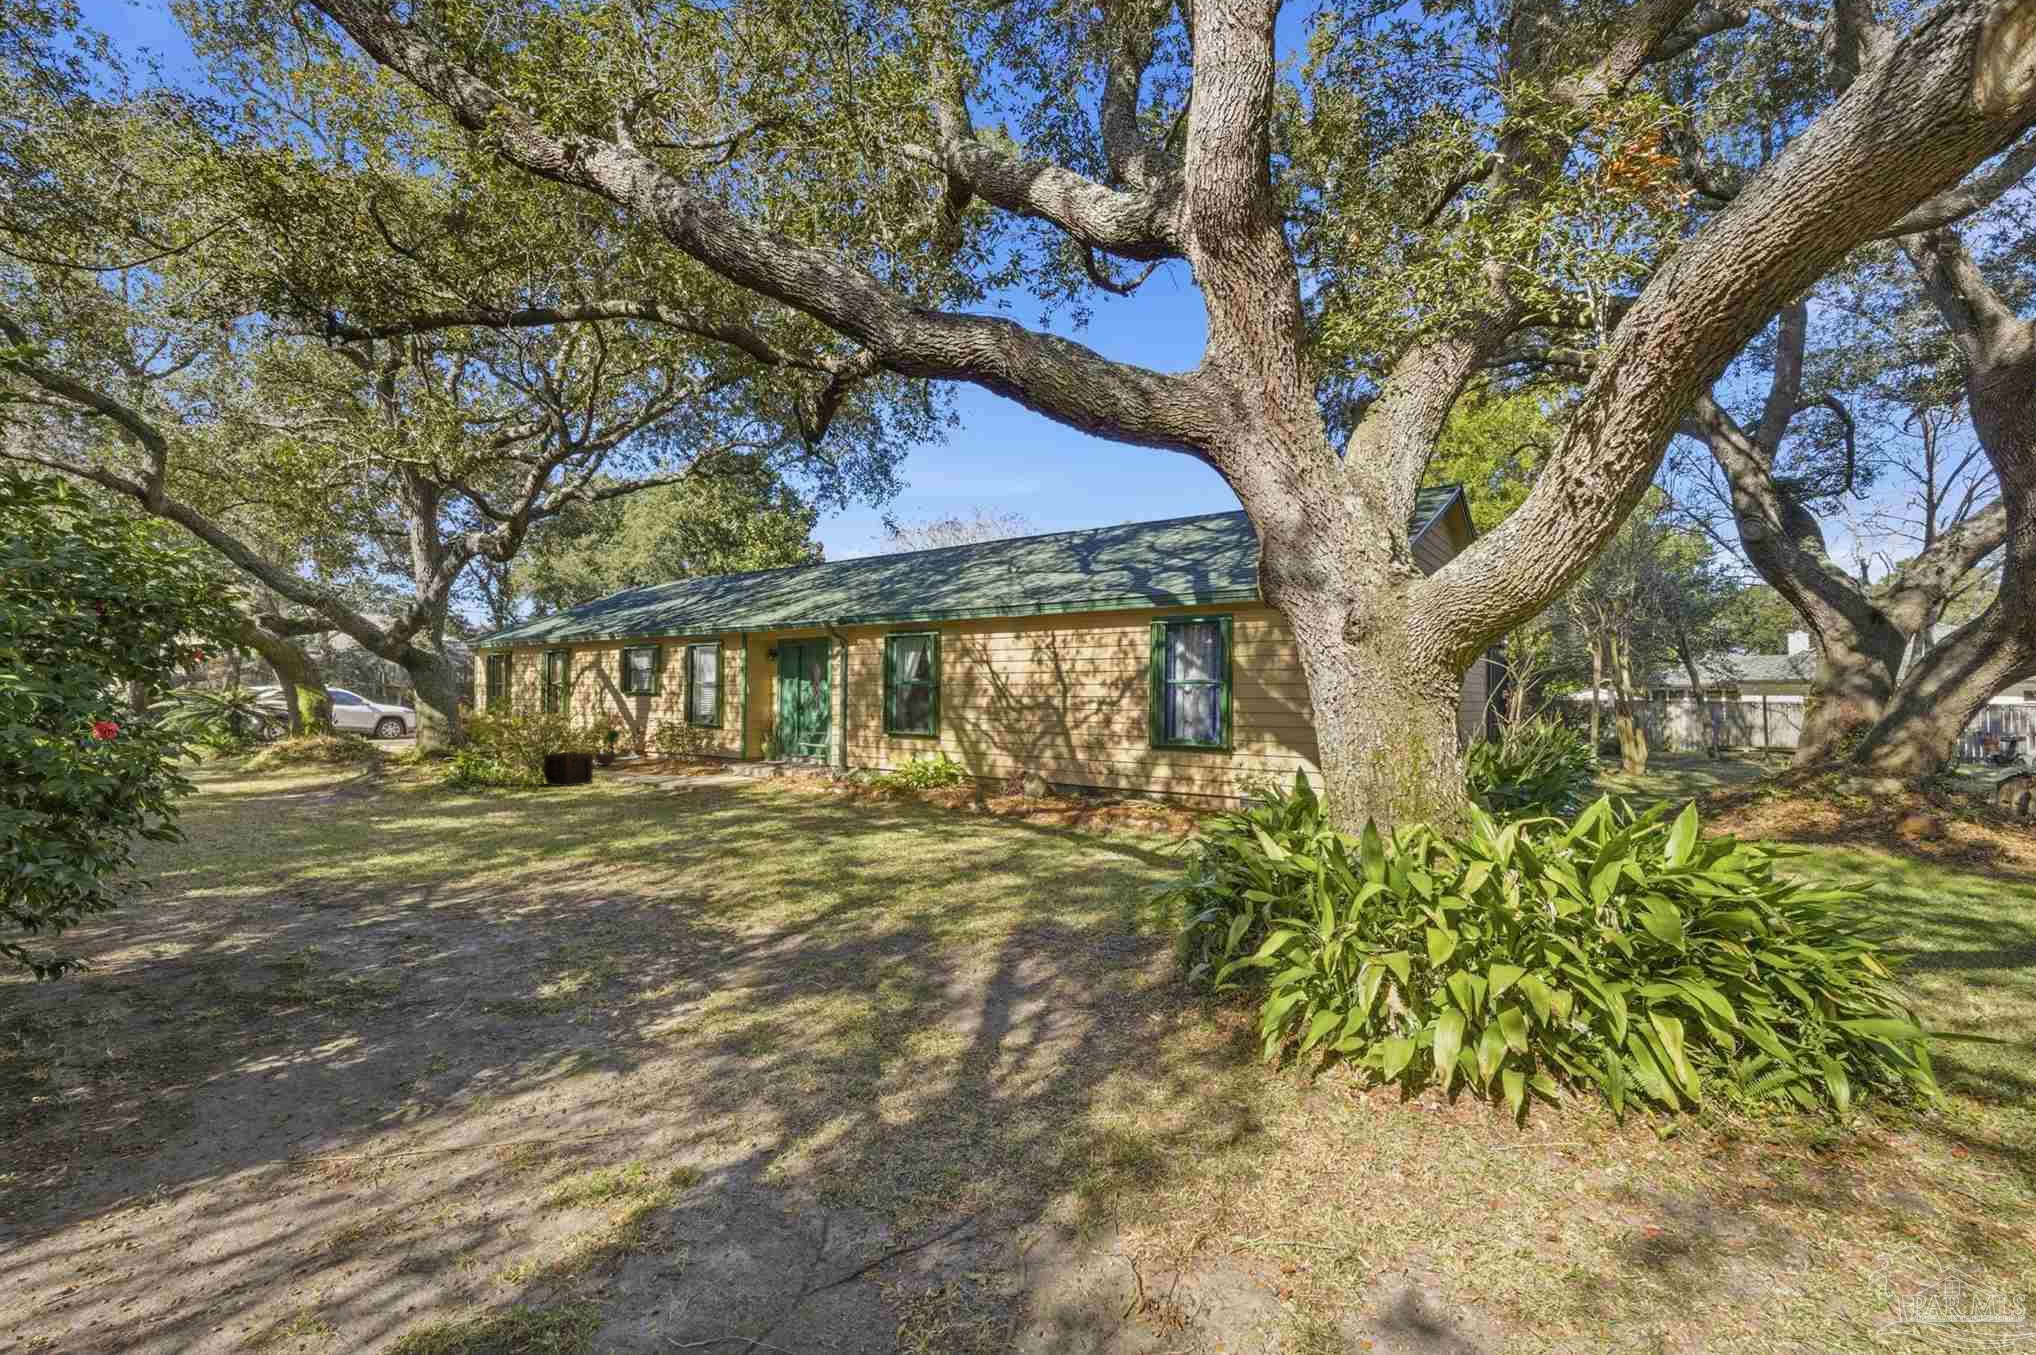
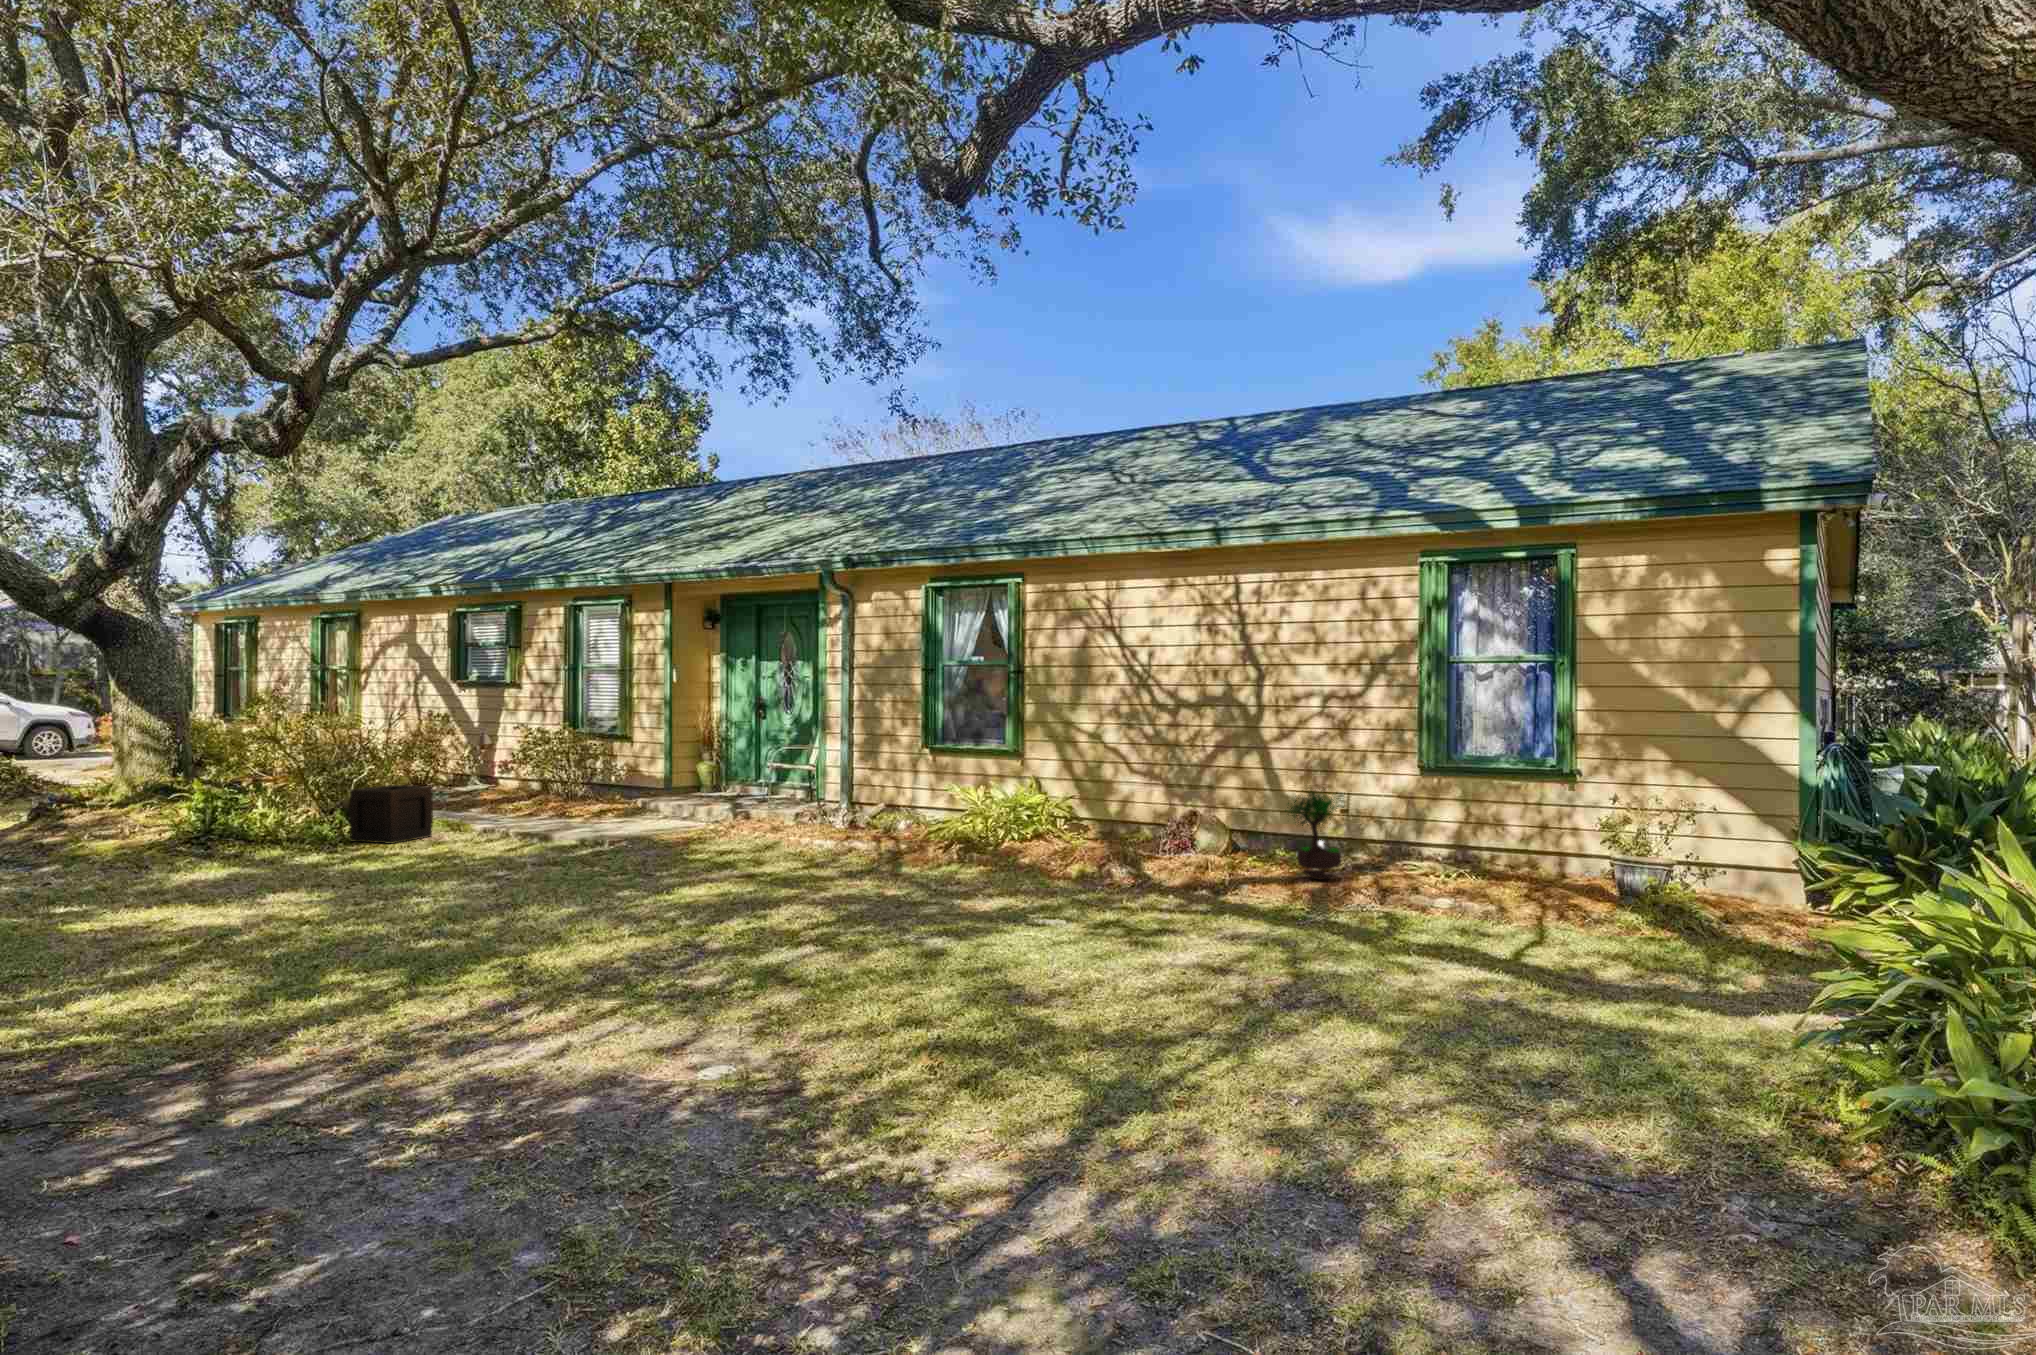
potted tree: present [596,730,621,766] -> present [1285,789,1341,880]

